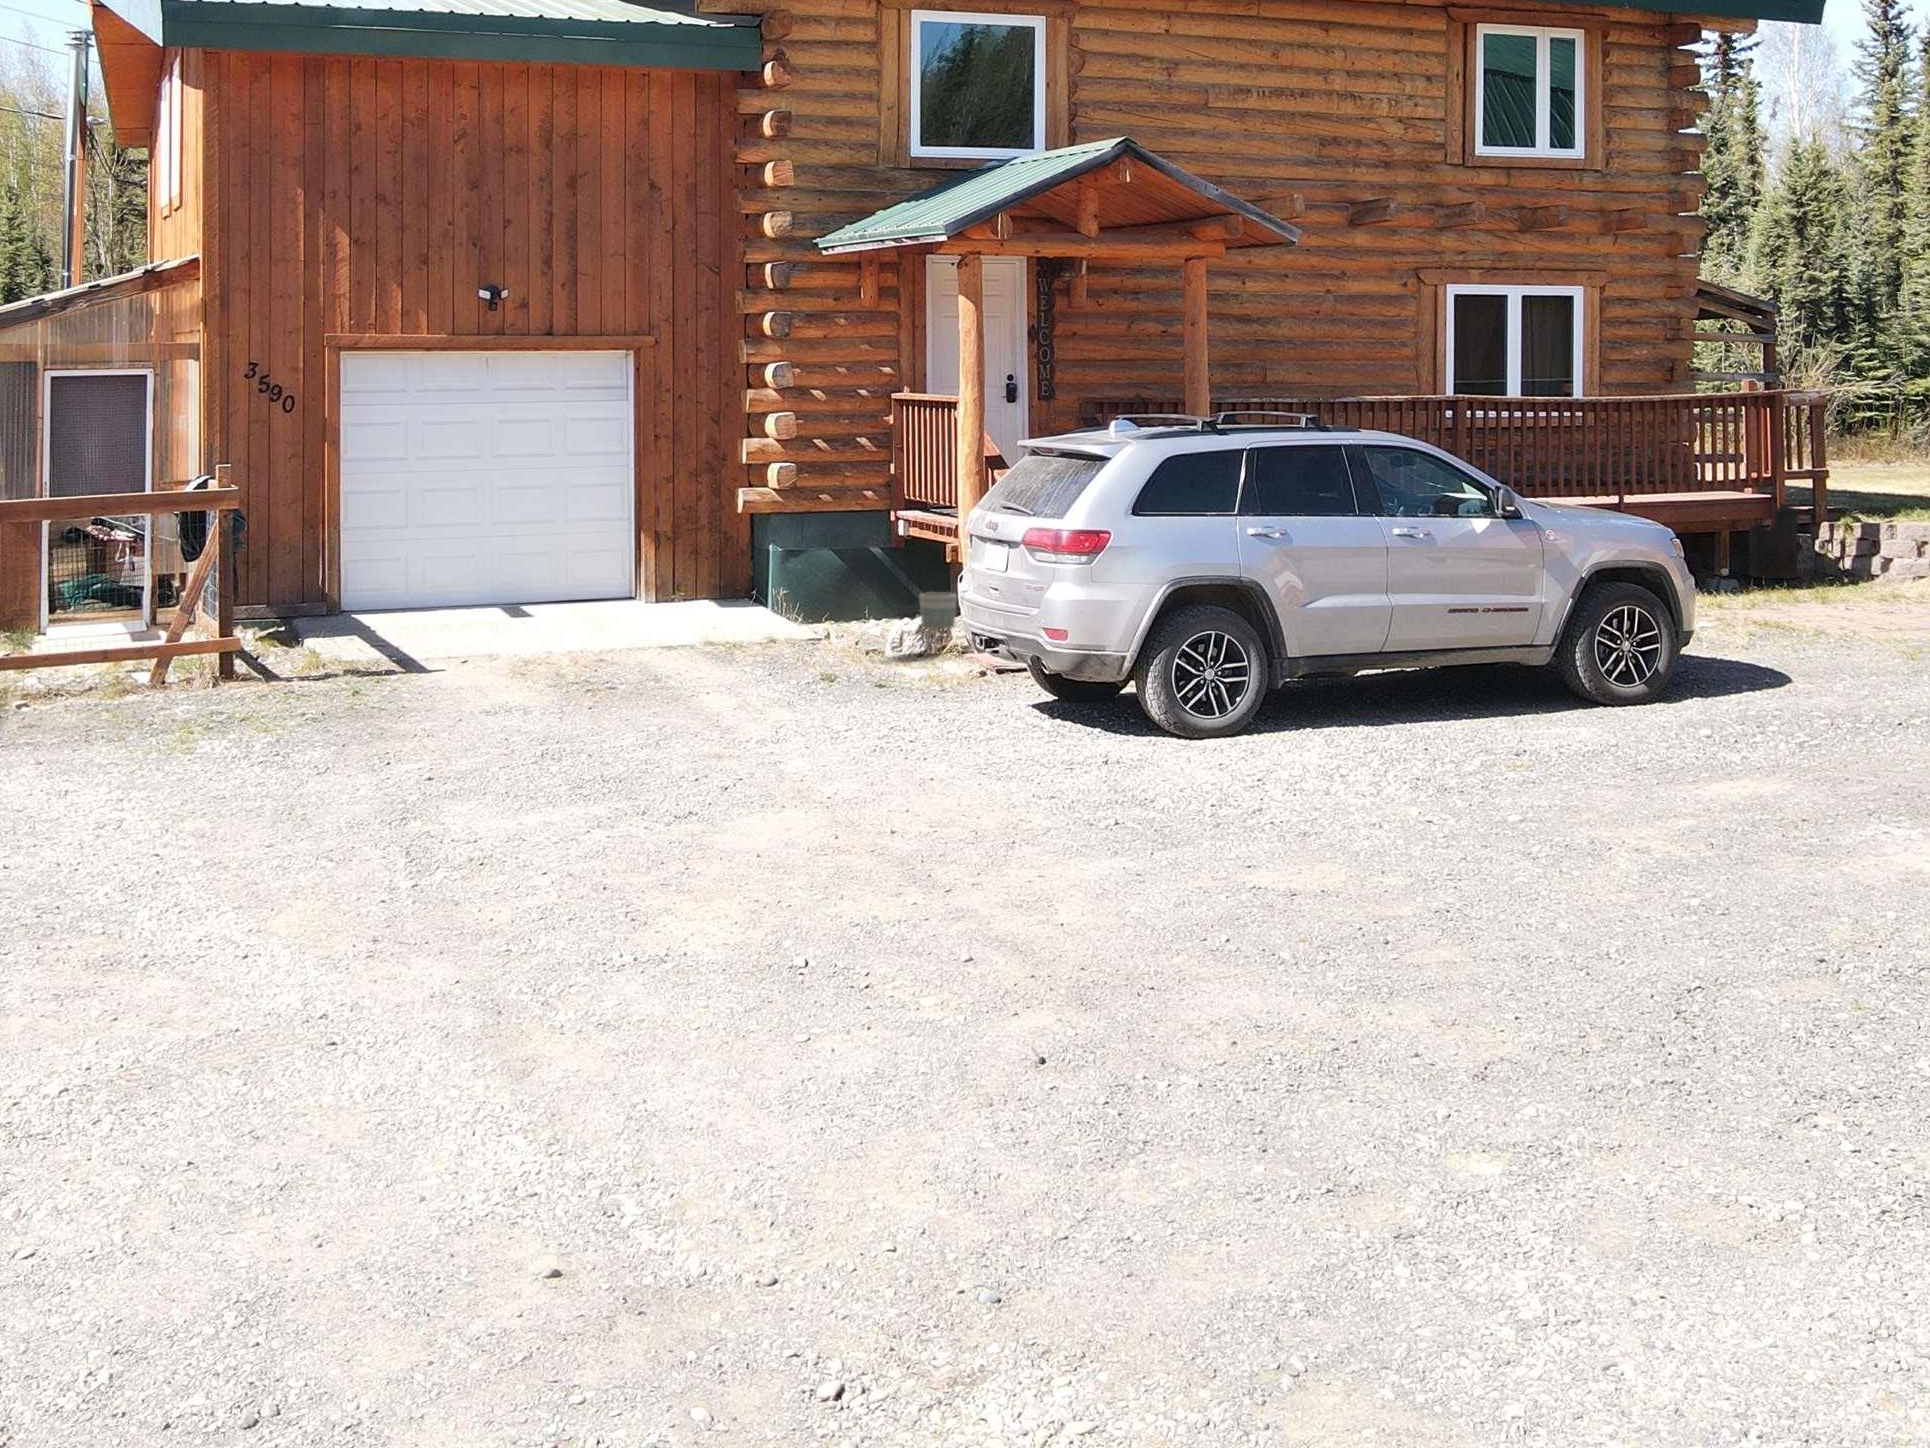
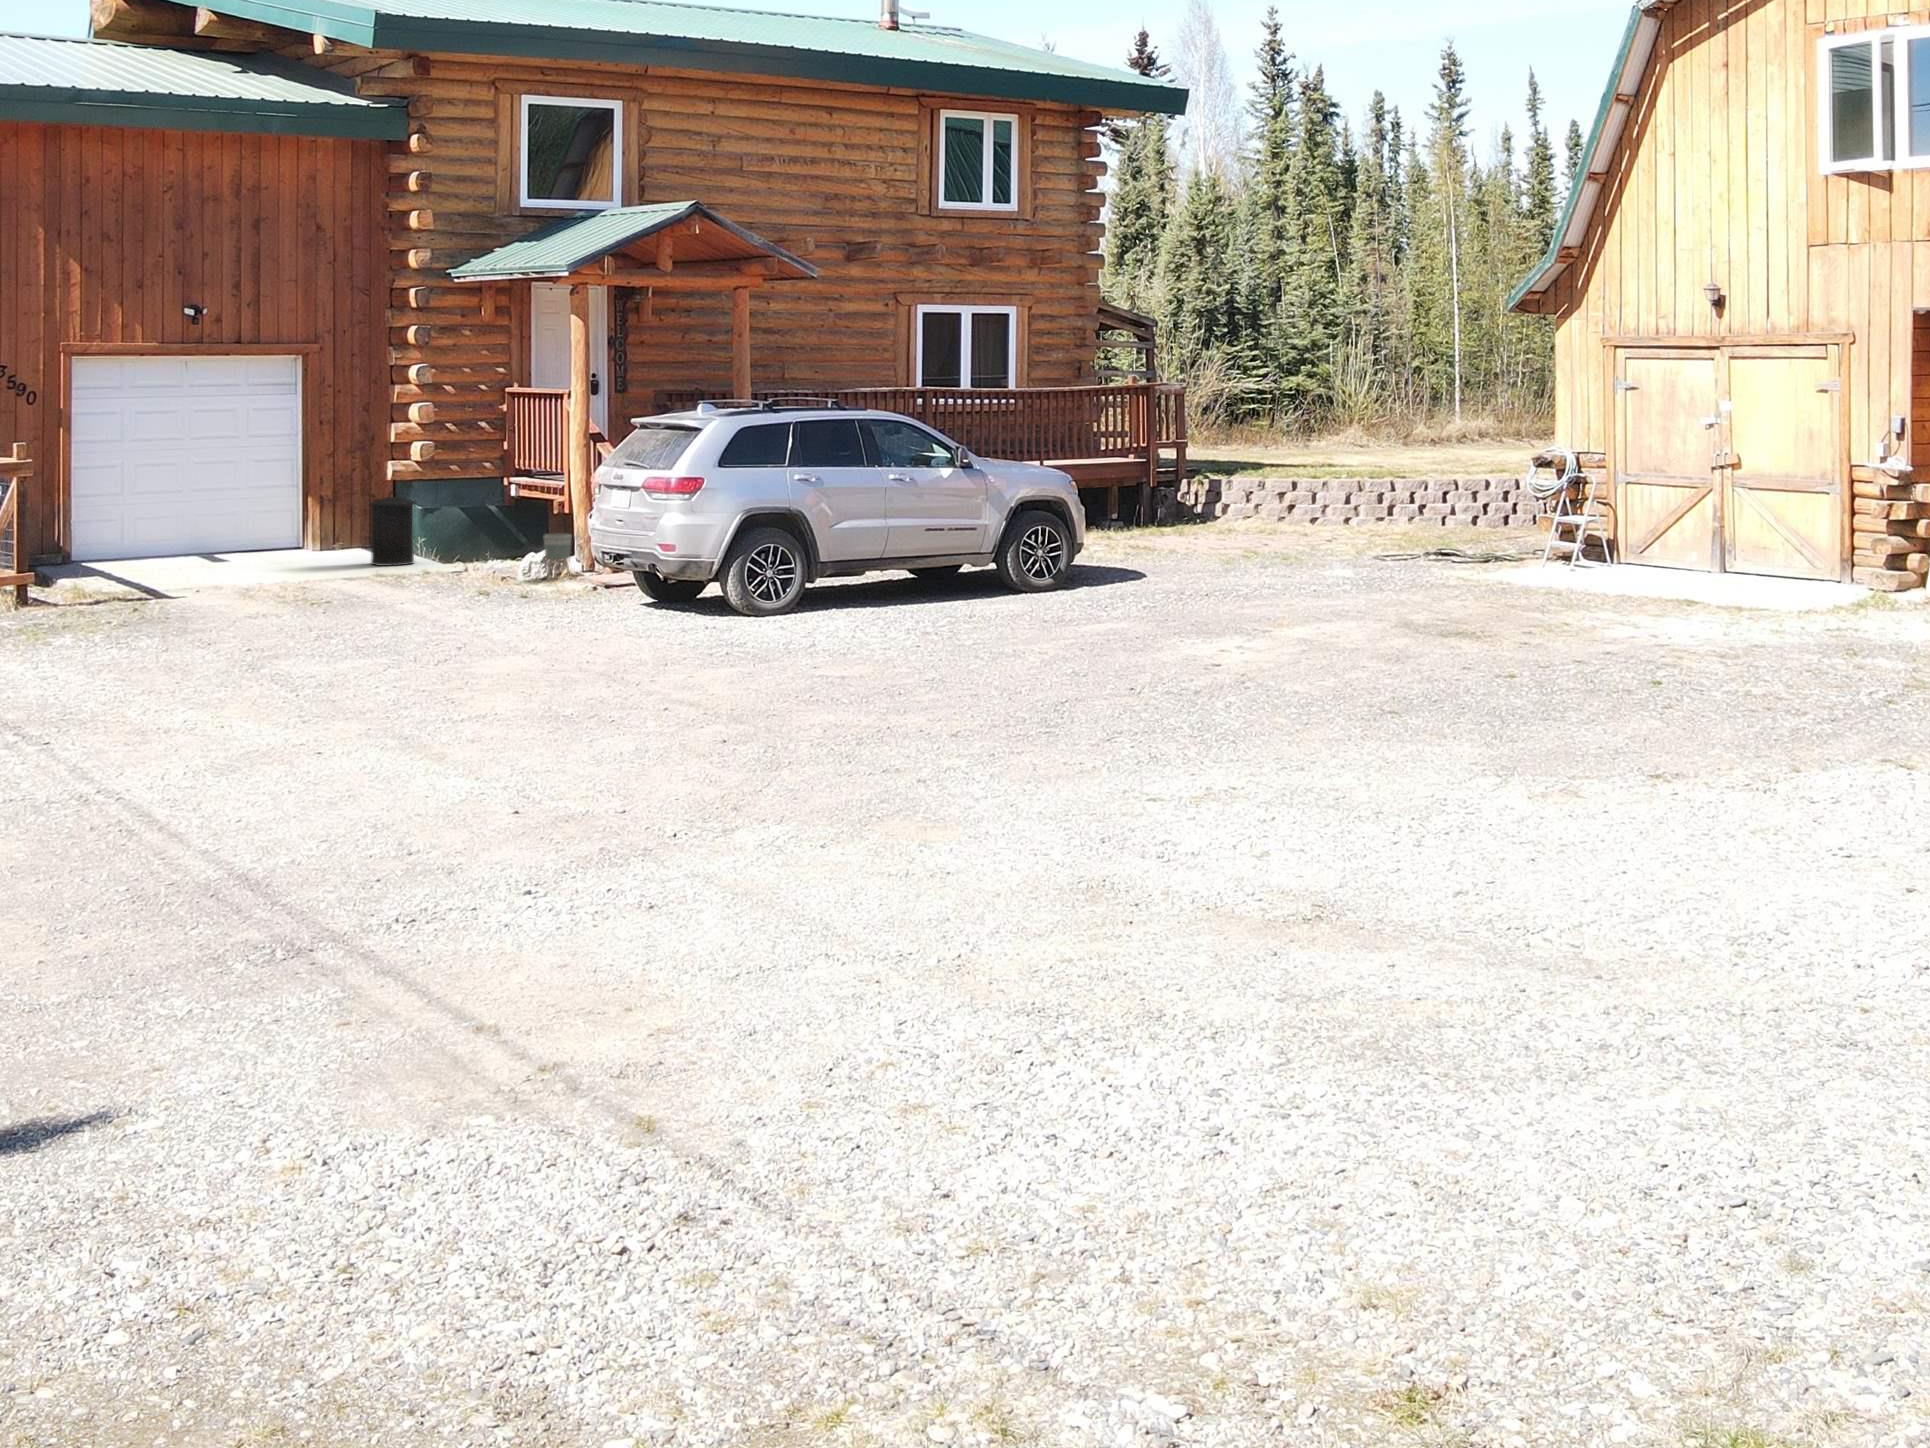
trash can: present [1749,503,1800,579] -> present [370,491,415,566]

